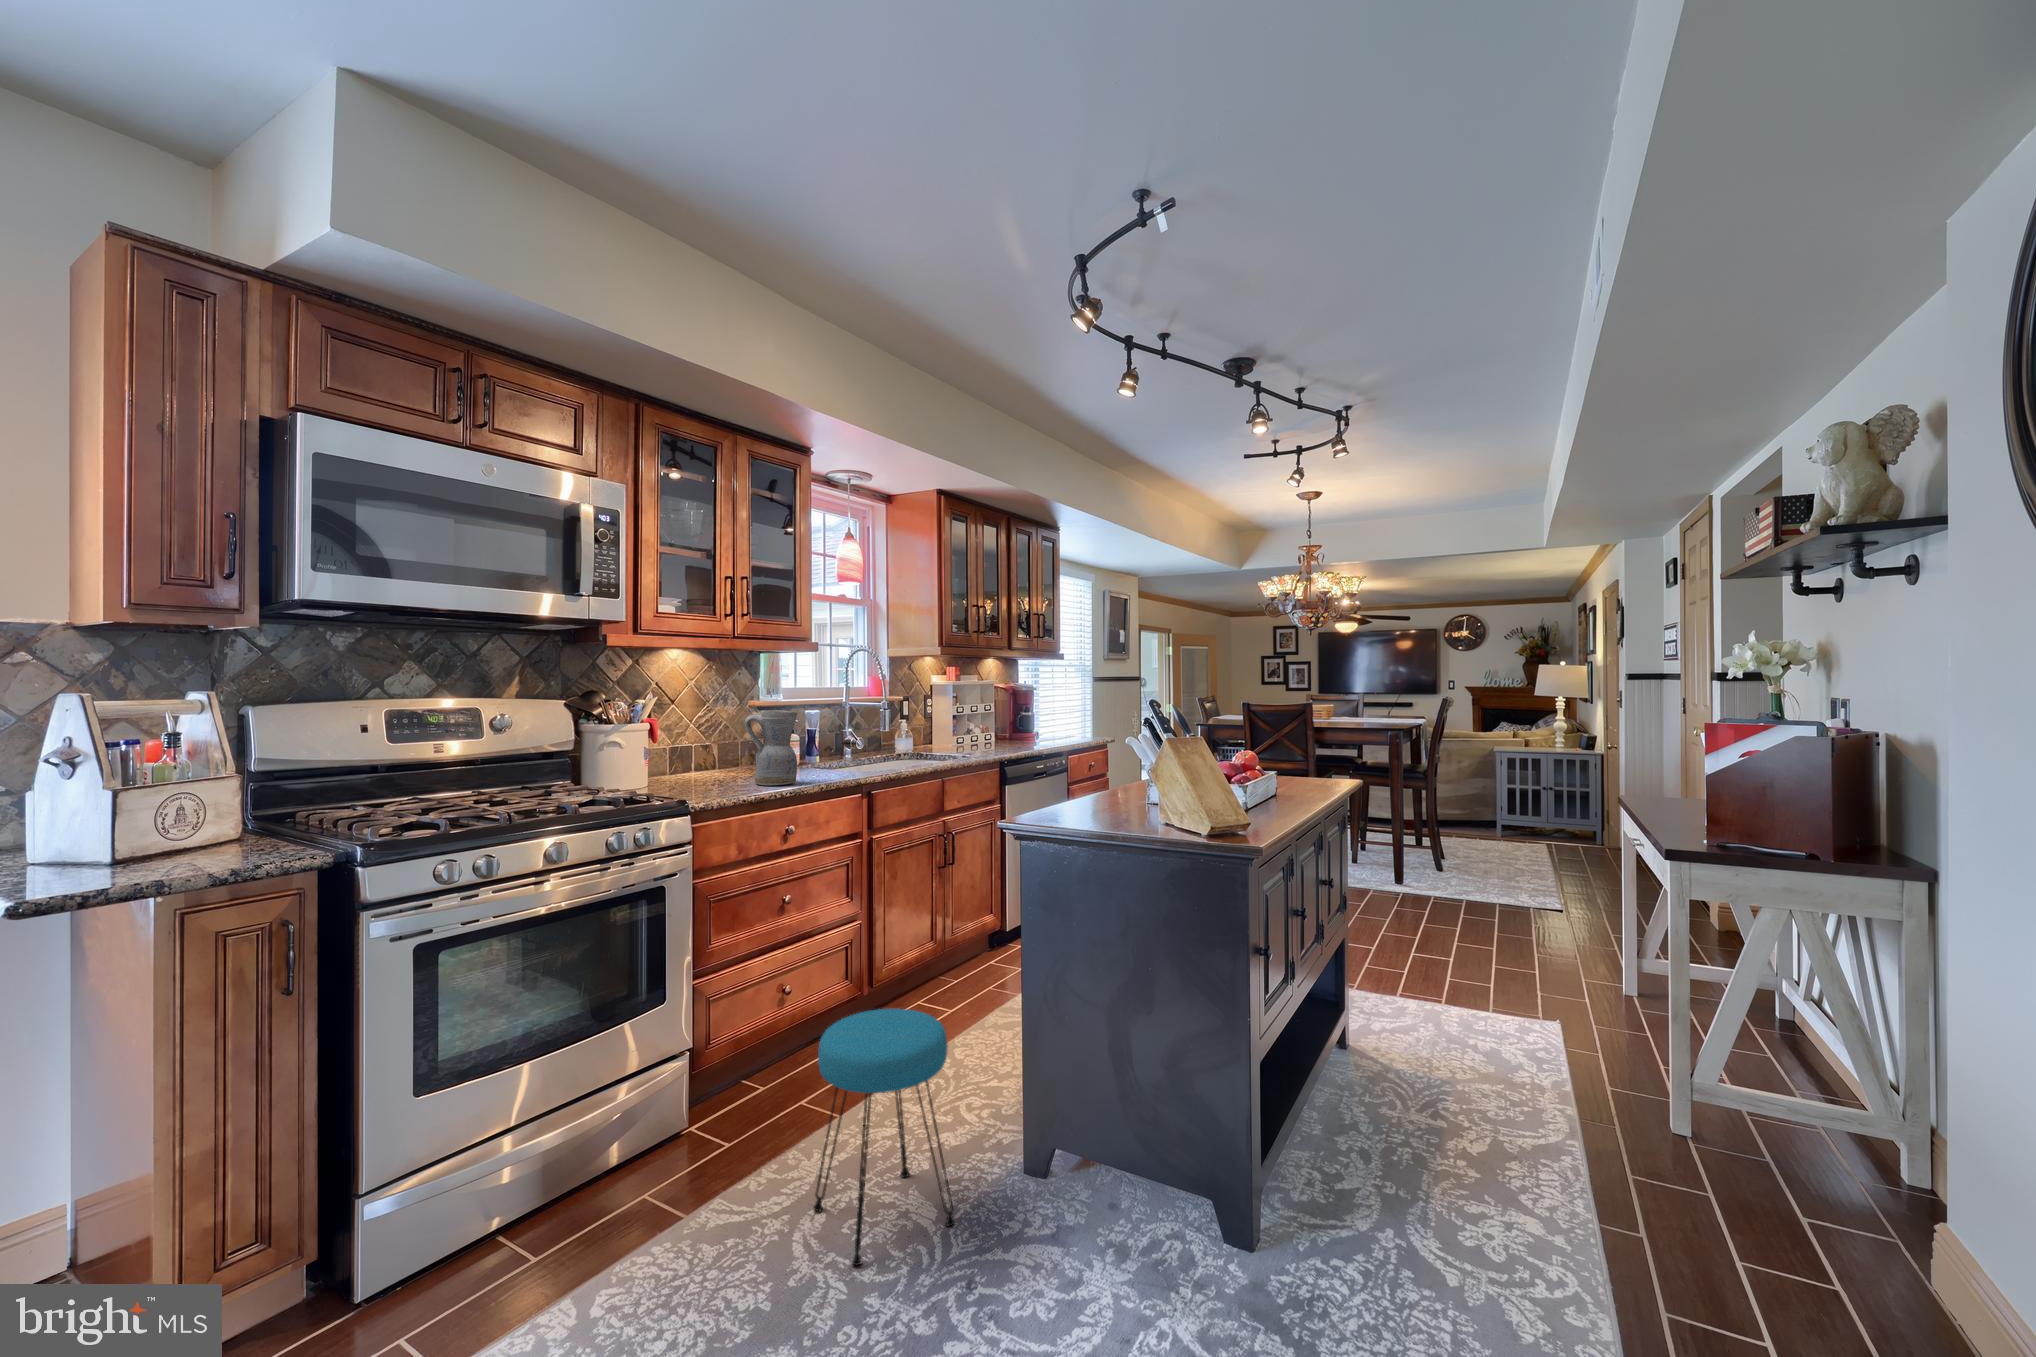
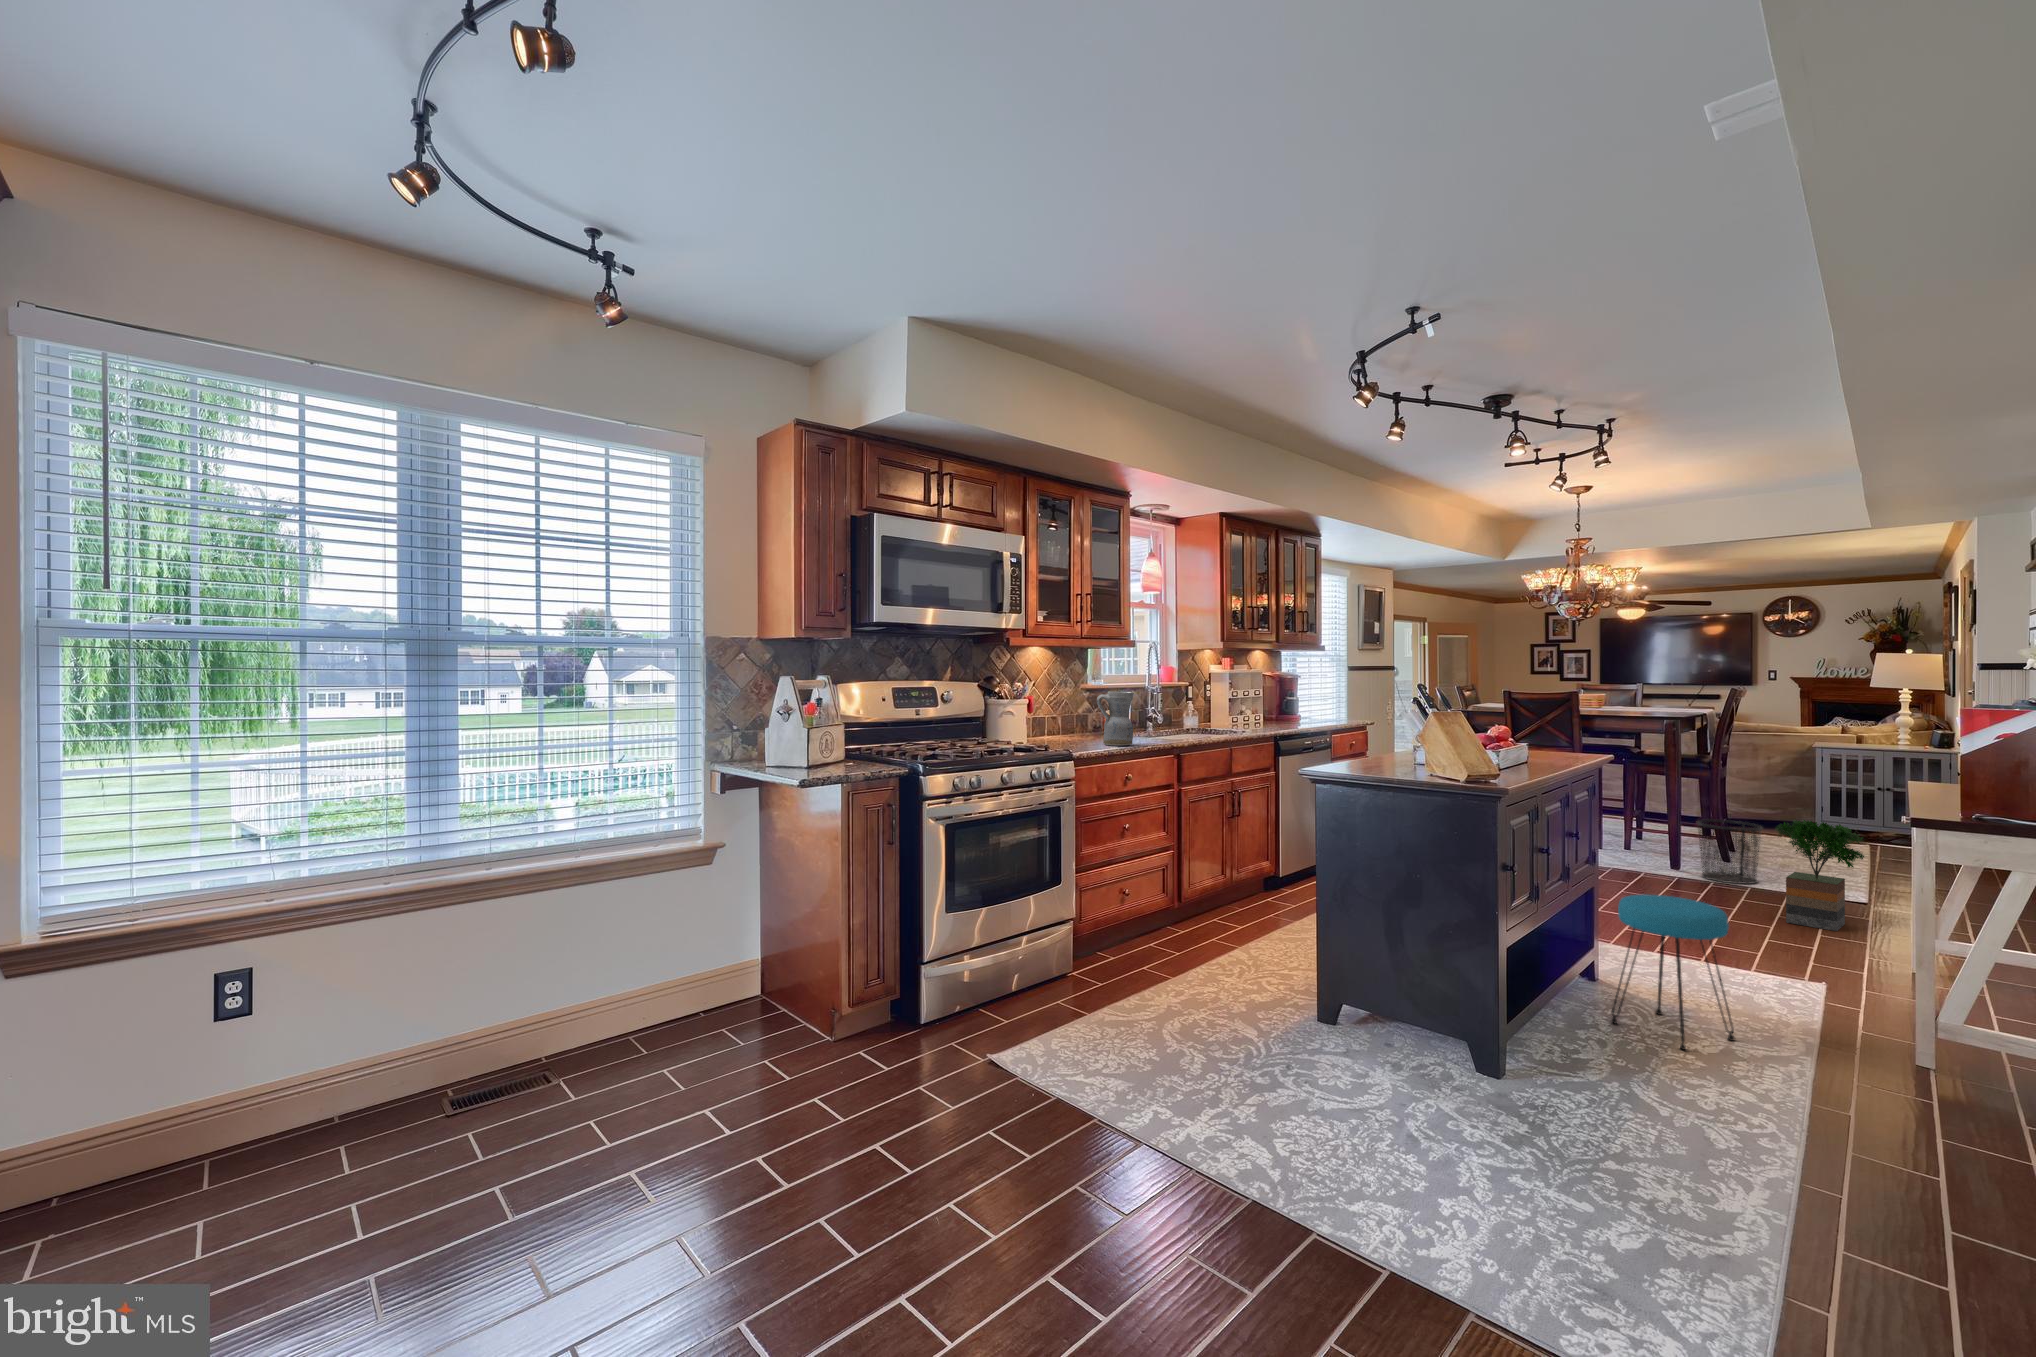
waste bin: none [1418,831,1477,897] -> present [1697,819,1762,884]
potted tree: none [1496,834,1582,952] -> present [1776,820,1864,931]
stool: present [813,1009,955,1265] -> present [1611,894,1735,1050]

